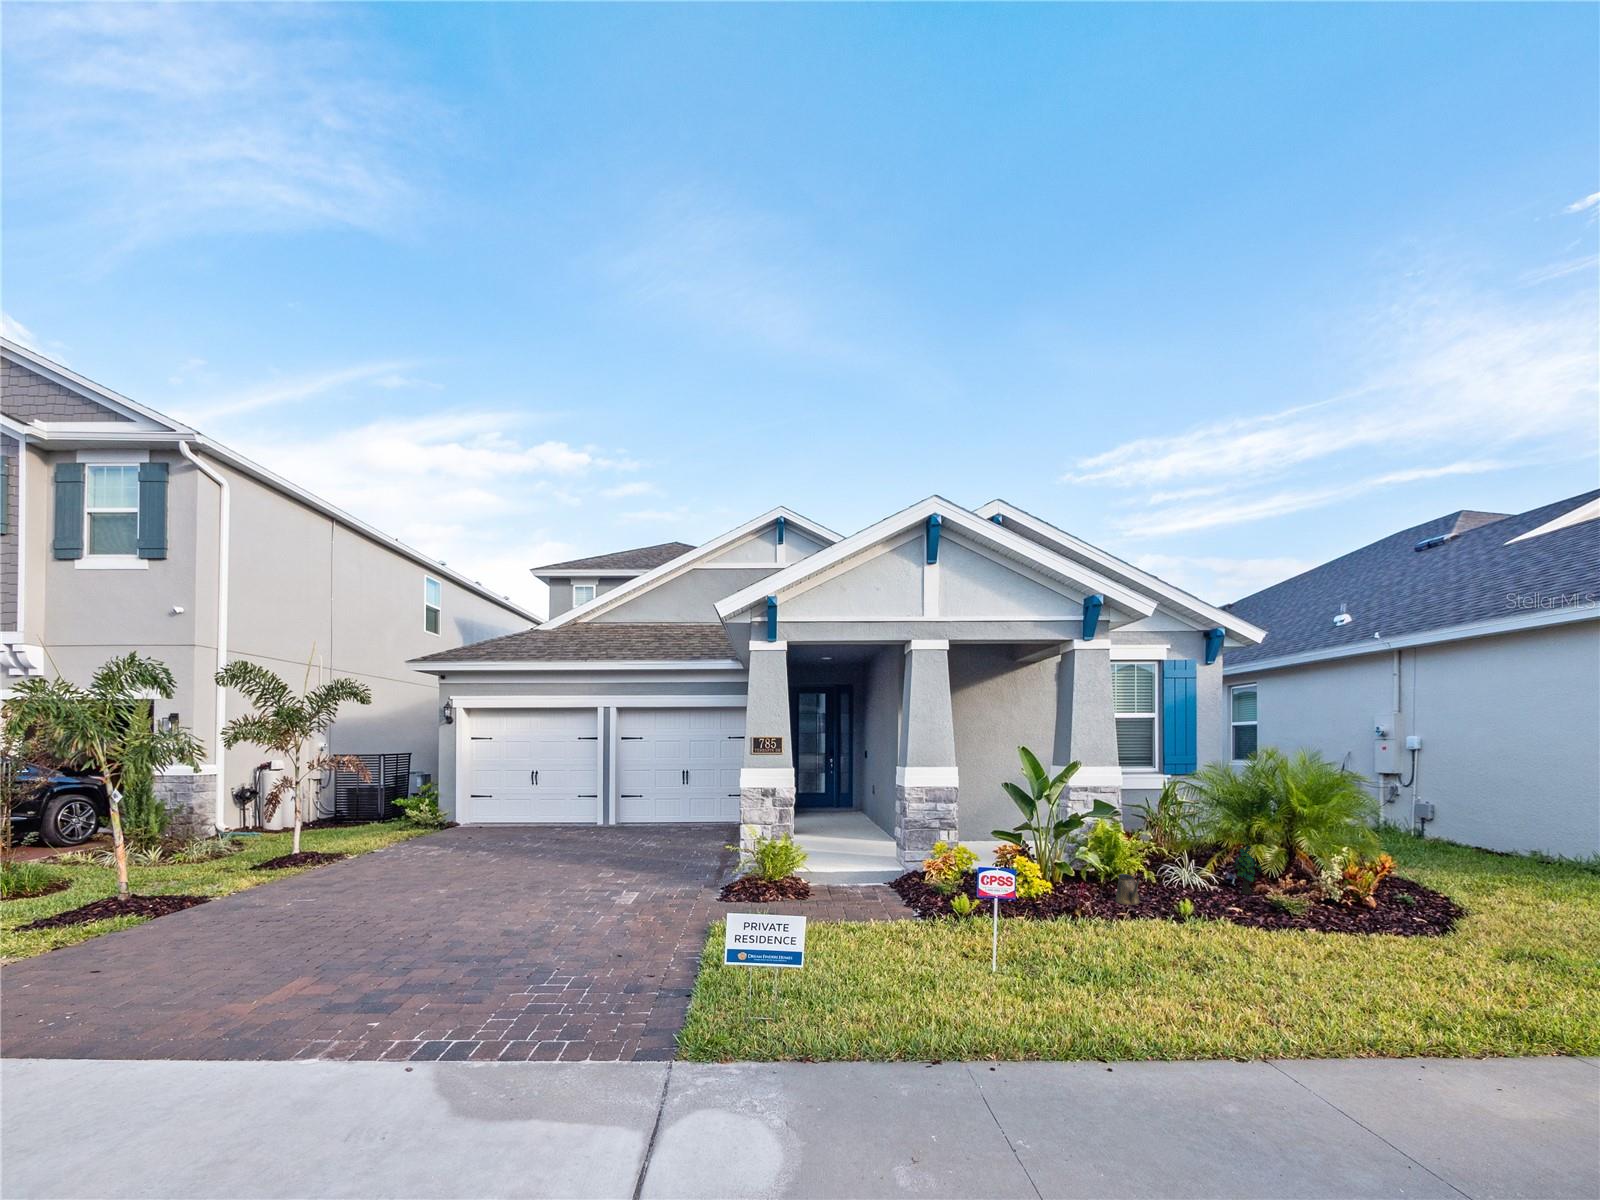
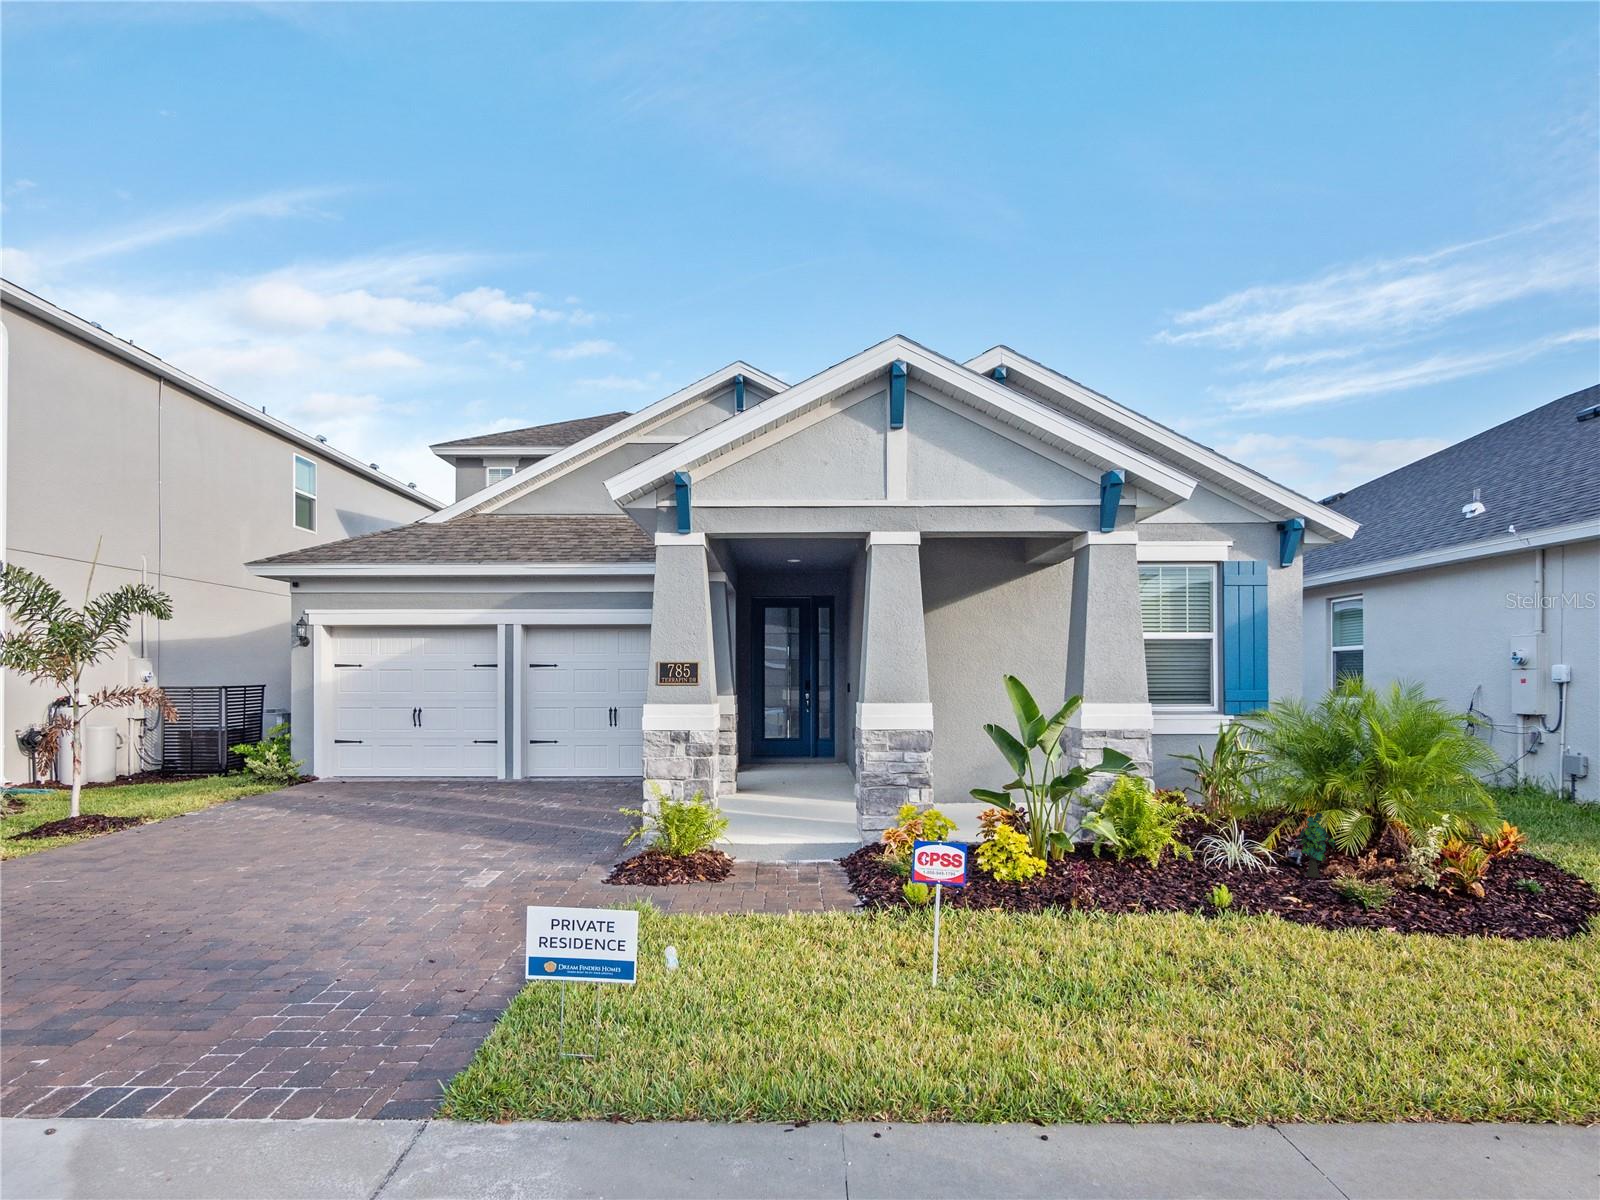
watering can: present [1115,874,1140,905] -> none [1131,850,1164,891]

